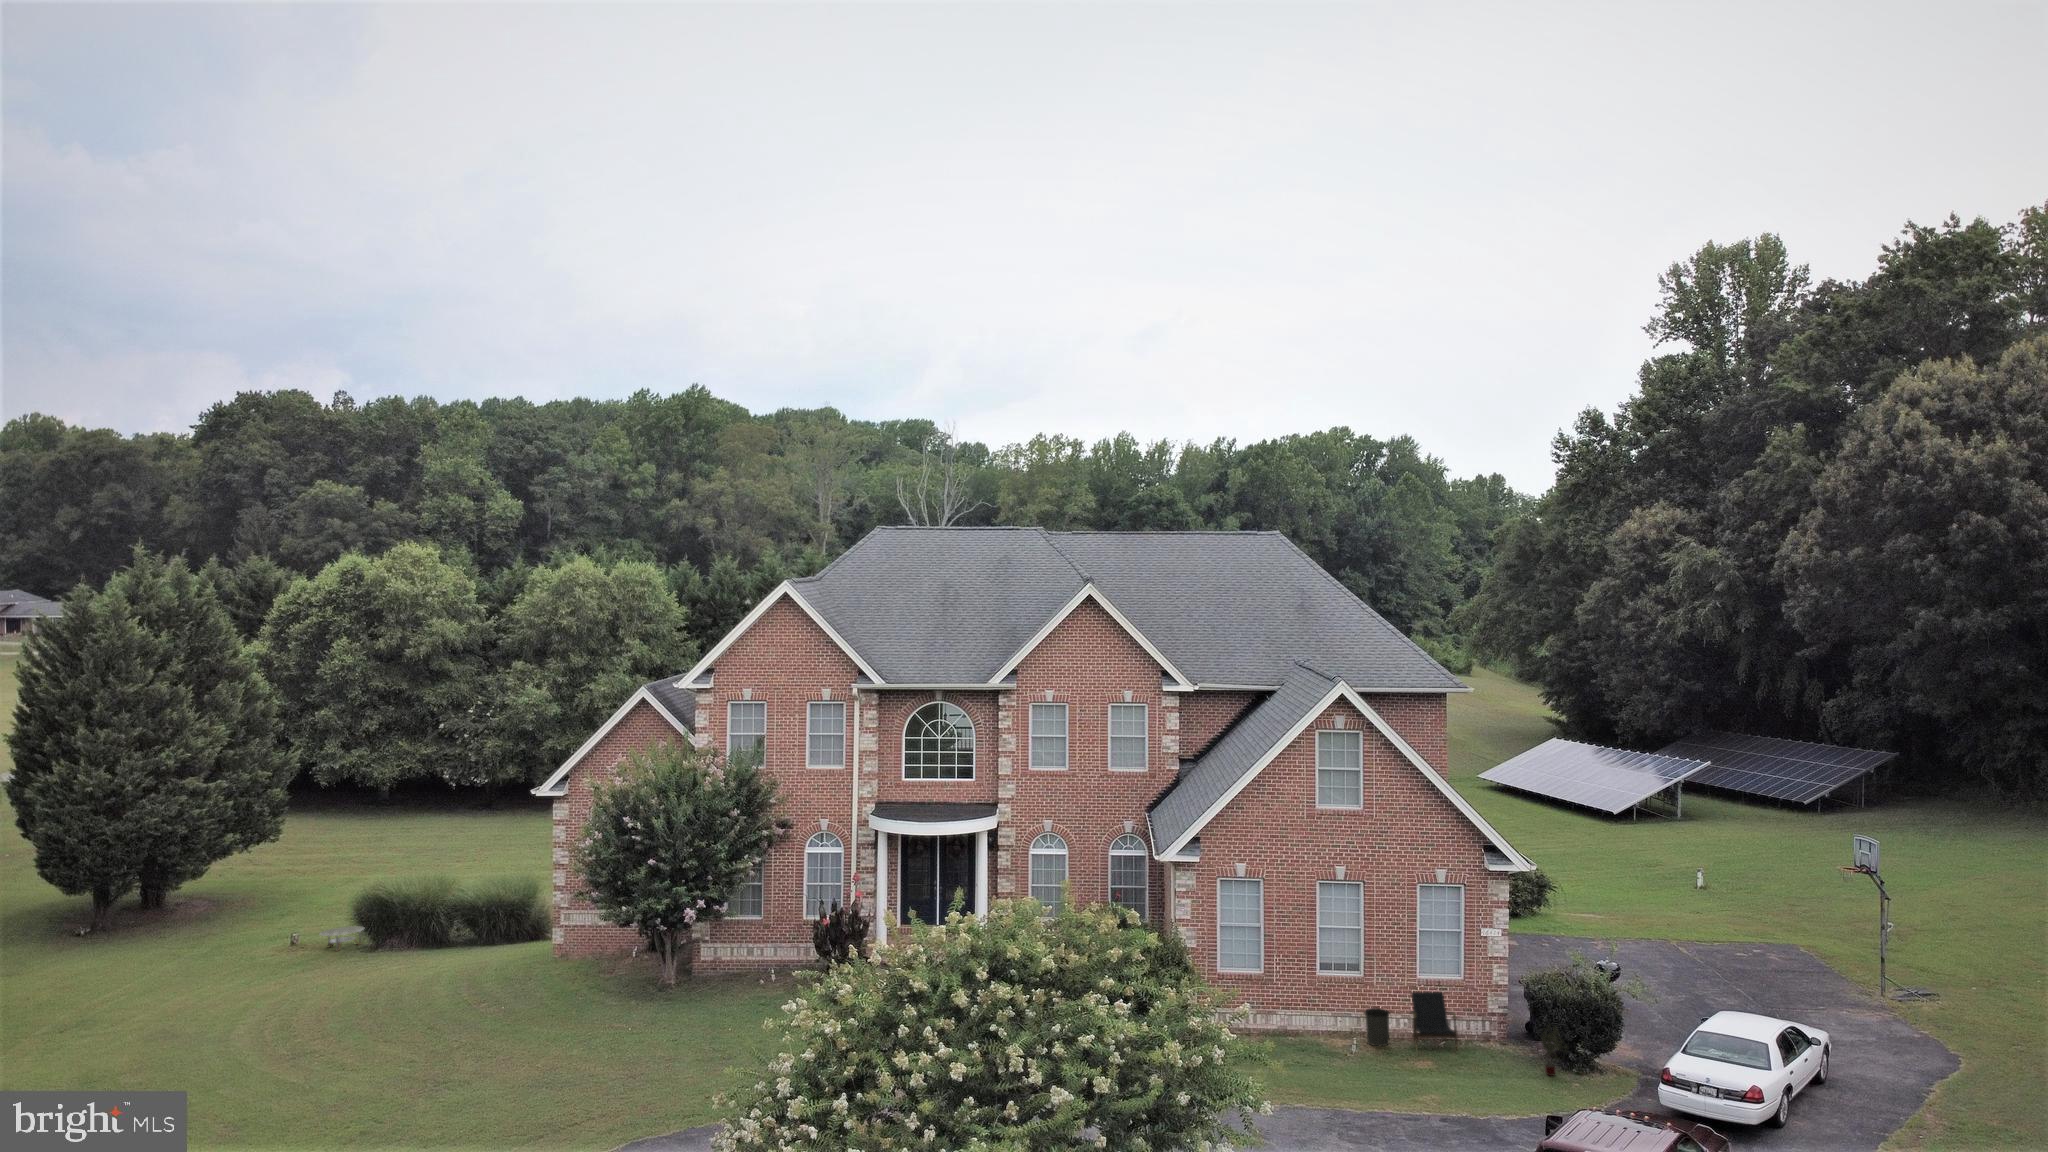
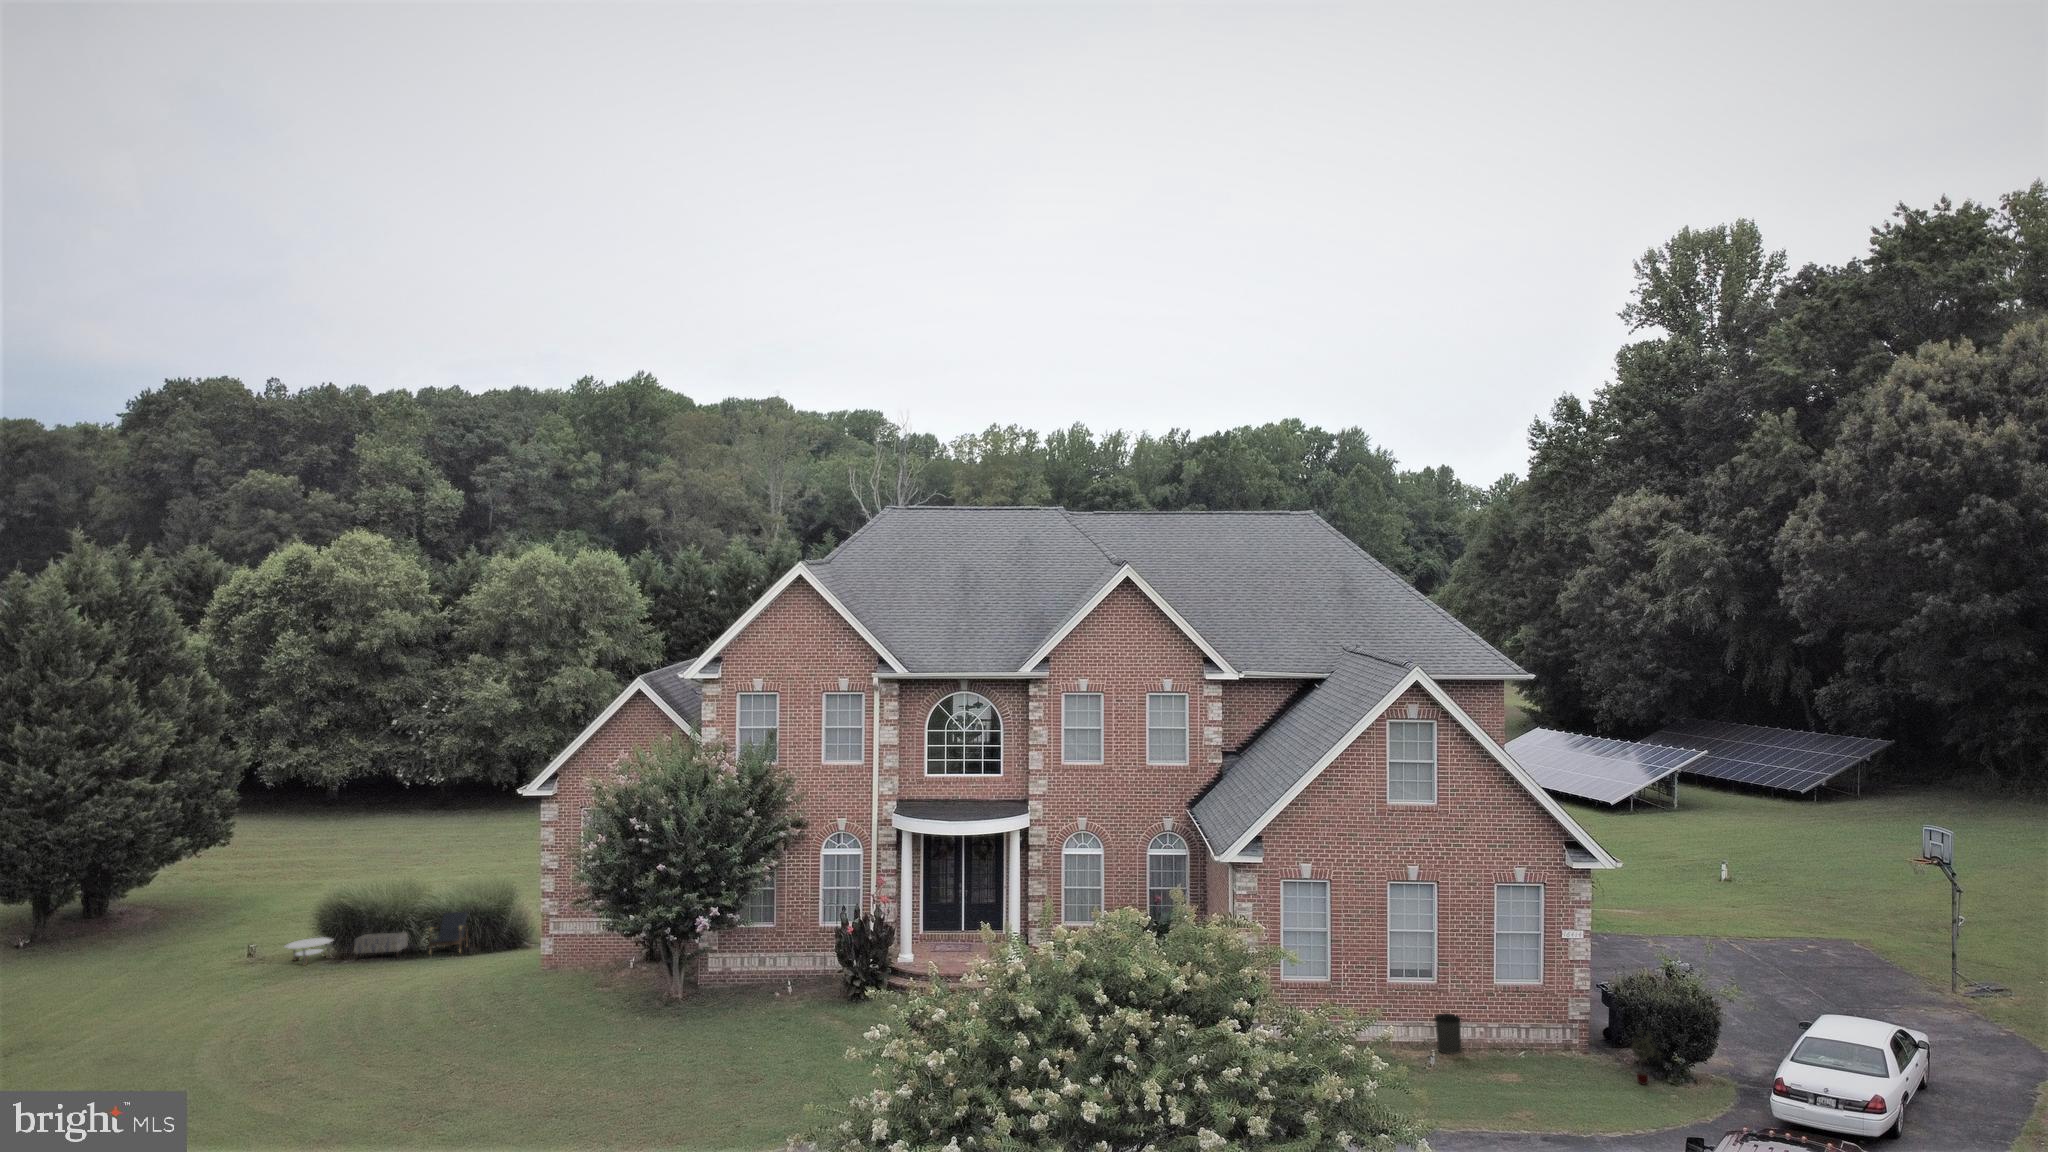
bench: none [382,922,432,947] -> present [354,932,408,959]
lounge chair: present [1411,992,1458,1048] -> present [429,912,468,952]

